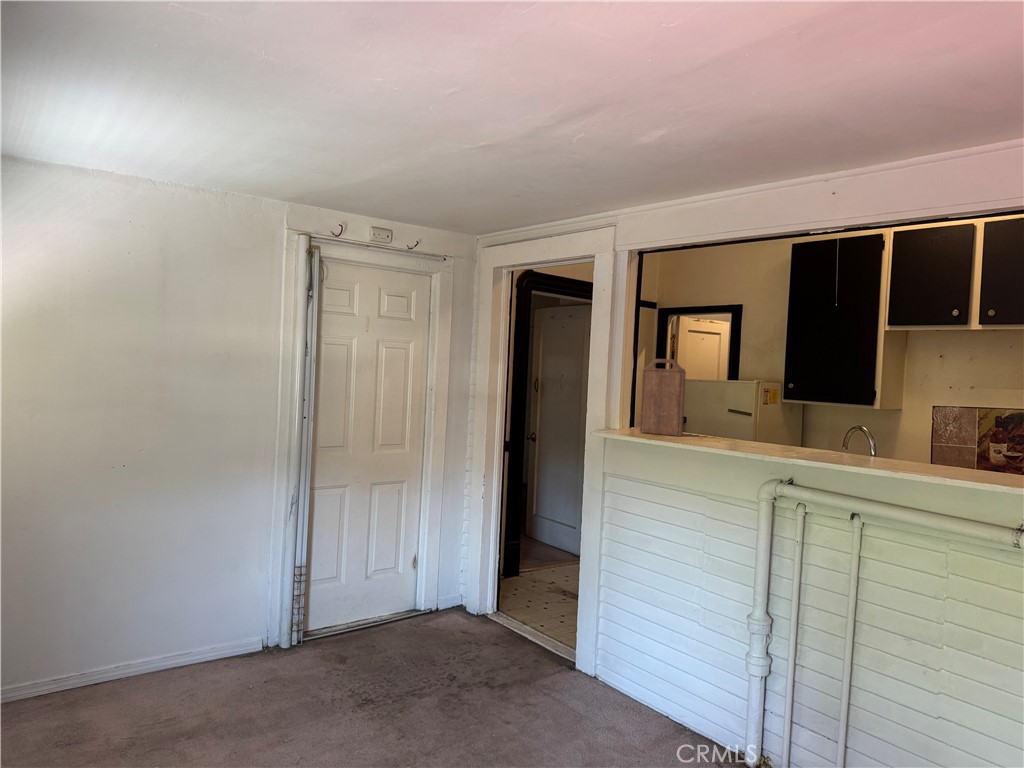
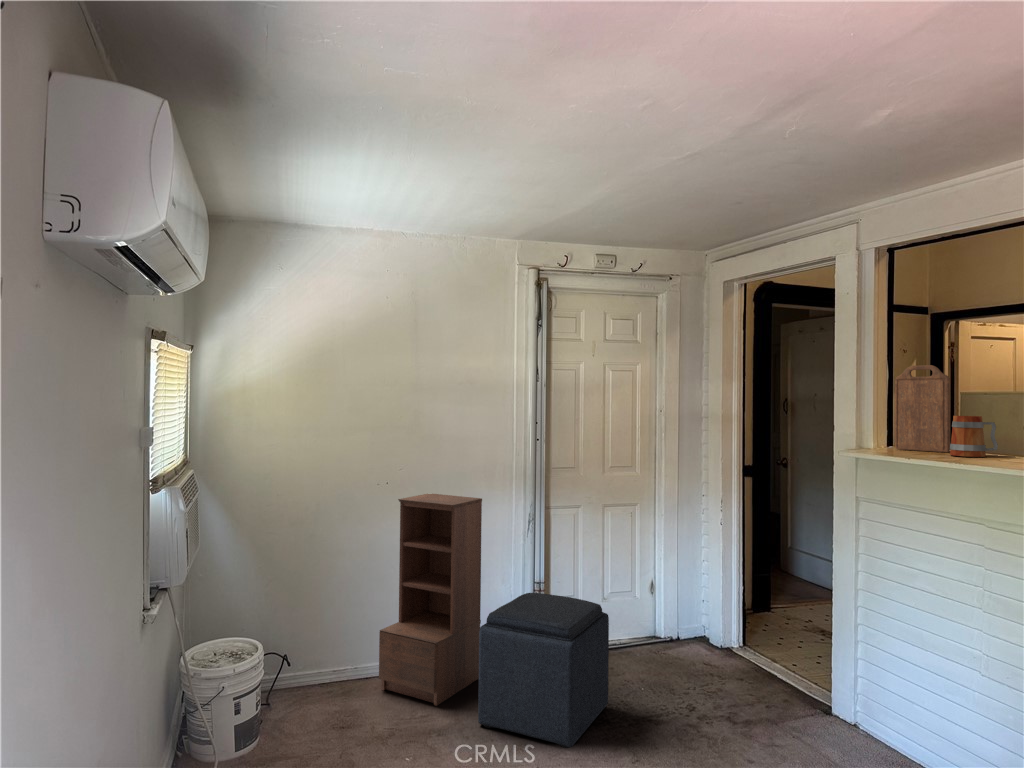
mug: none [684,405,720,441] -> present [950,416,998,457]
bookshelf: none [101,477,238,717] -> present [379,494,482,706]
ottoman: none [226,582,375,745] -> present [478,593,609,748]

